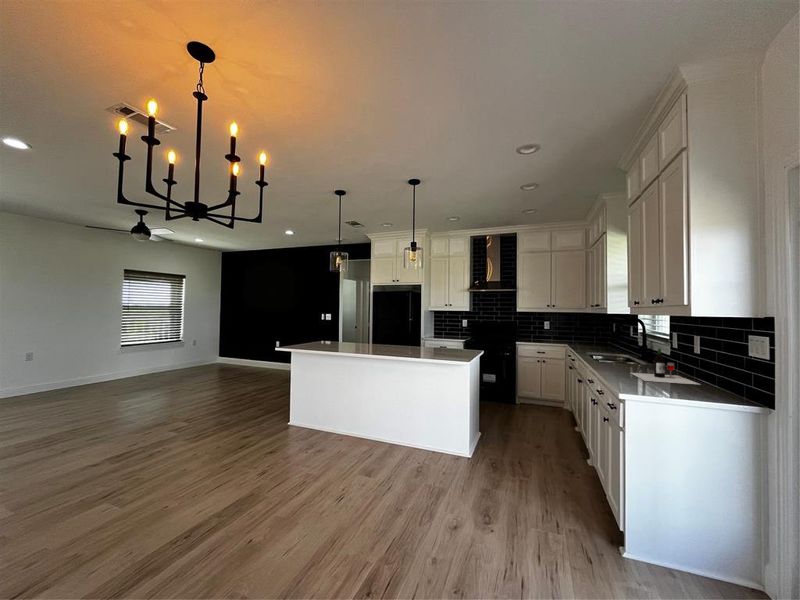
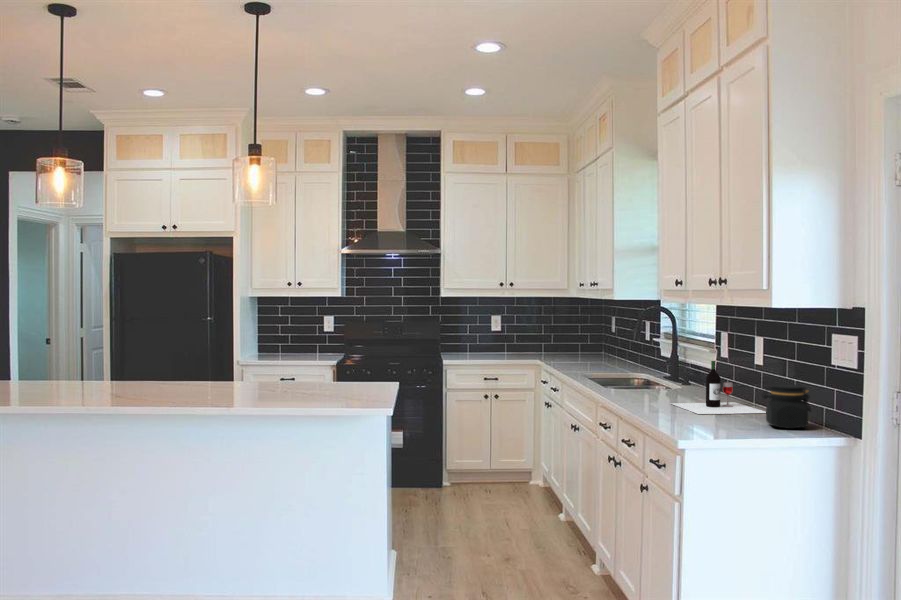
jar: none [689,366,731,397] -> present [763,384,811,429]

